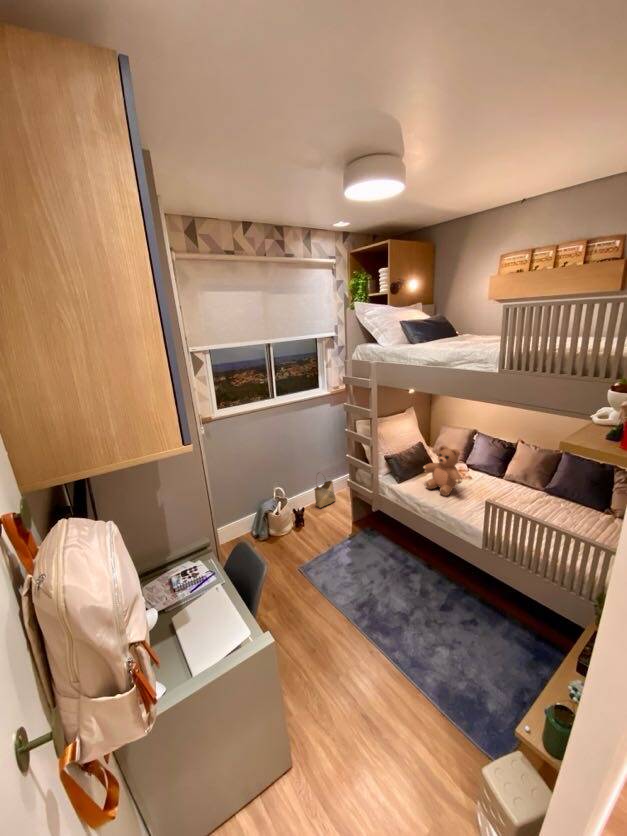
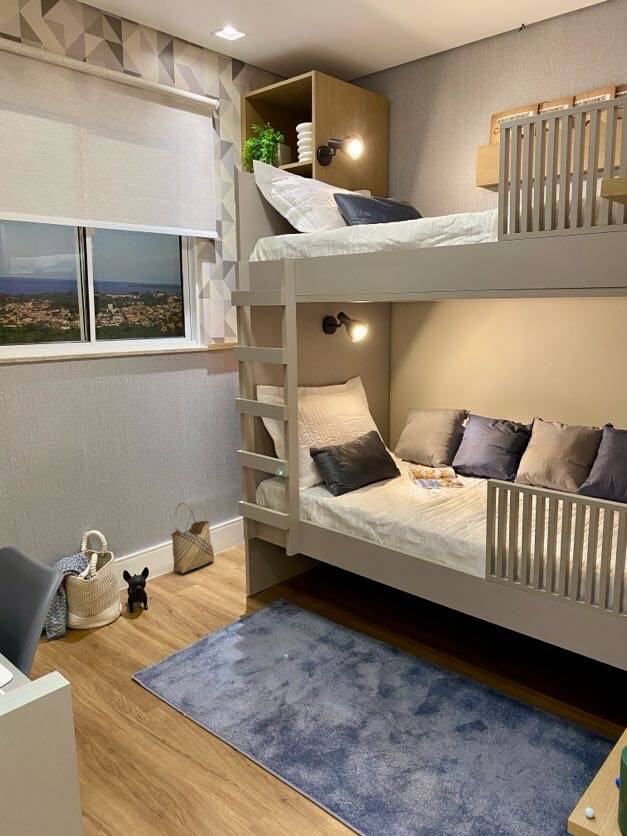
teddy bear: present [424,445,463,496] -> none [378,417,449,506]

